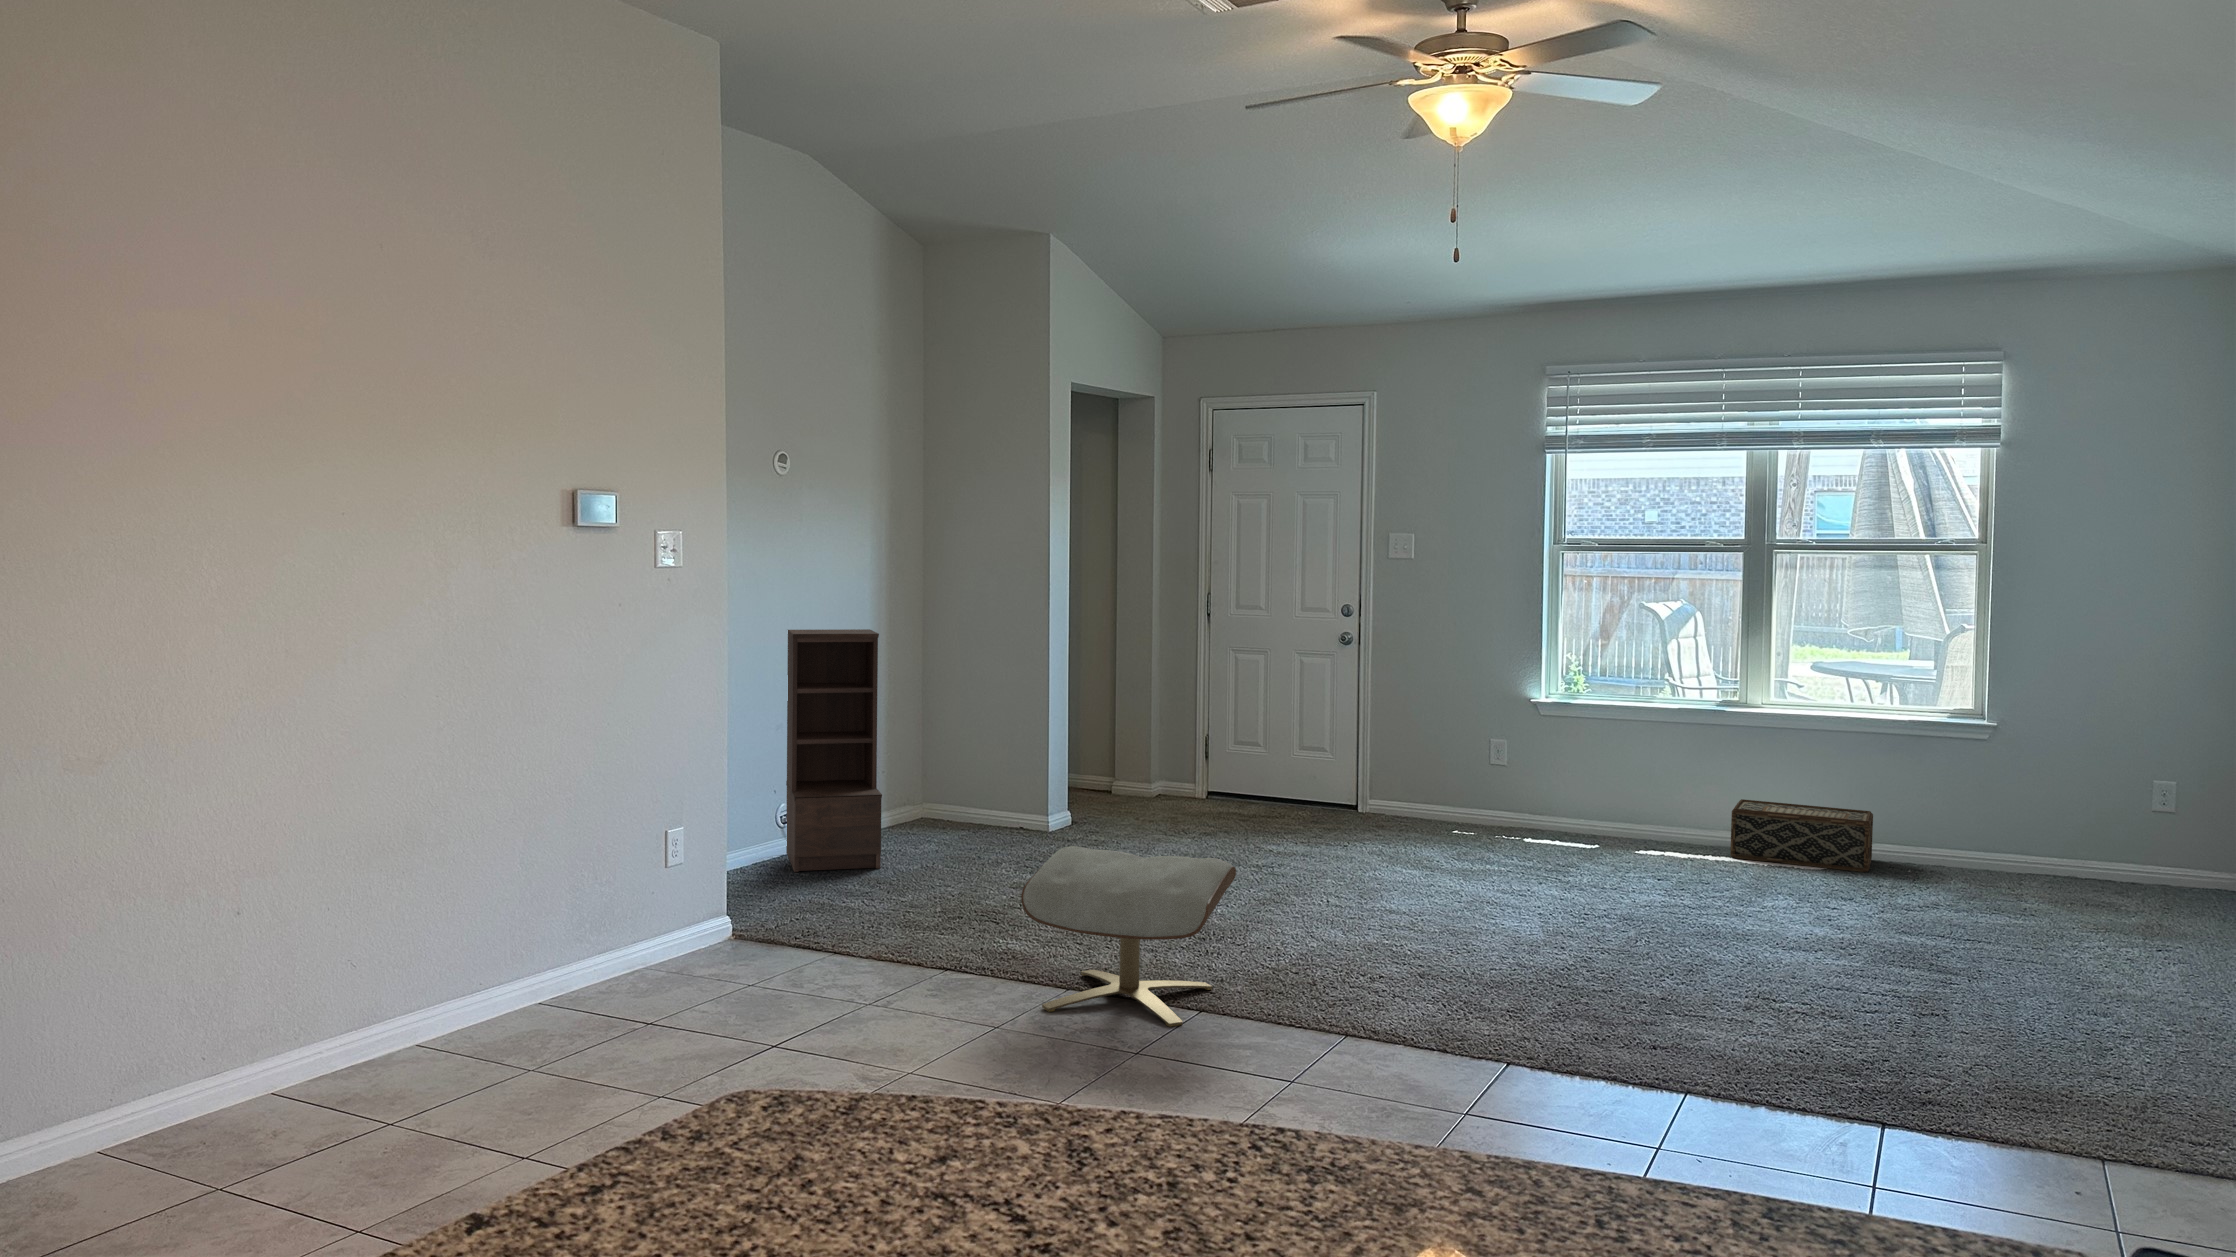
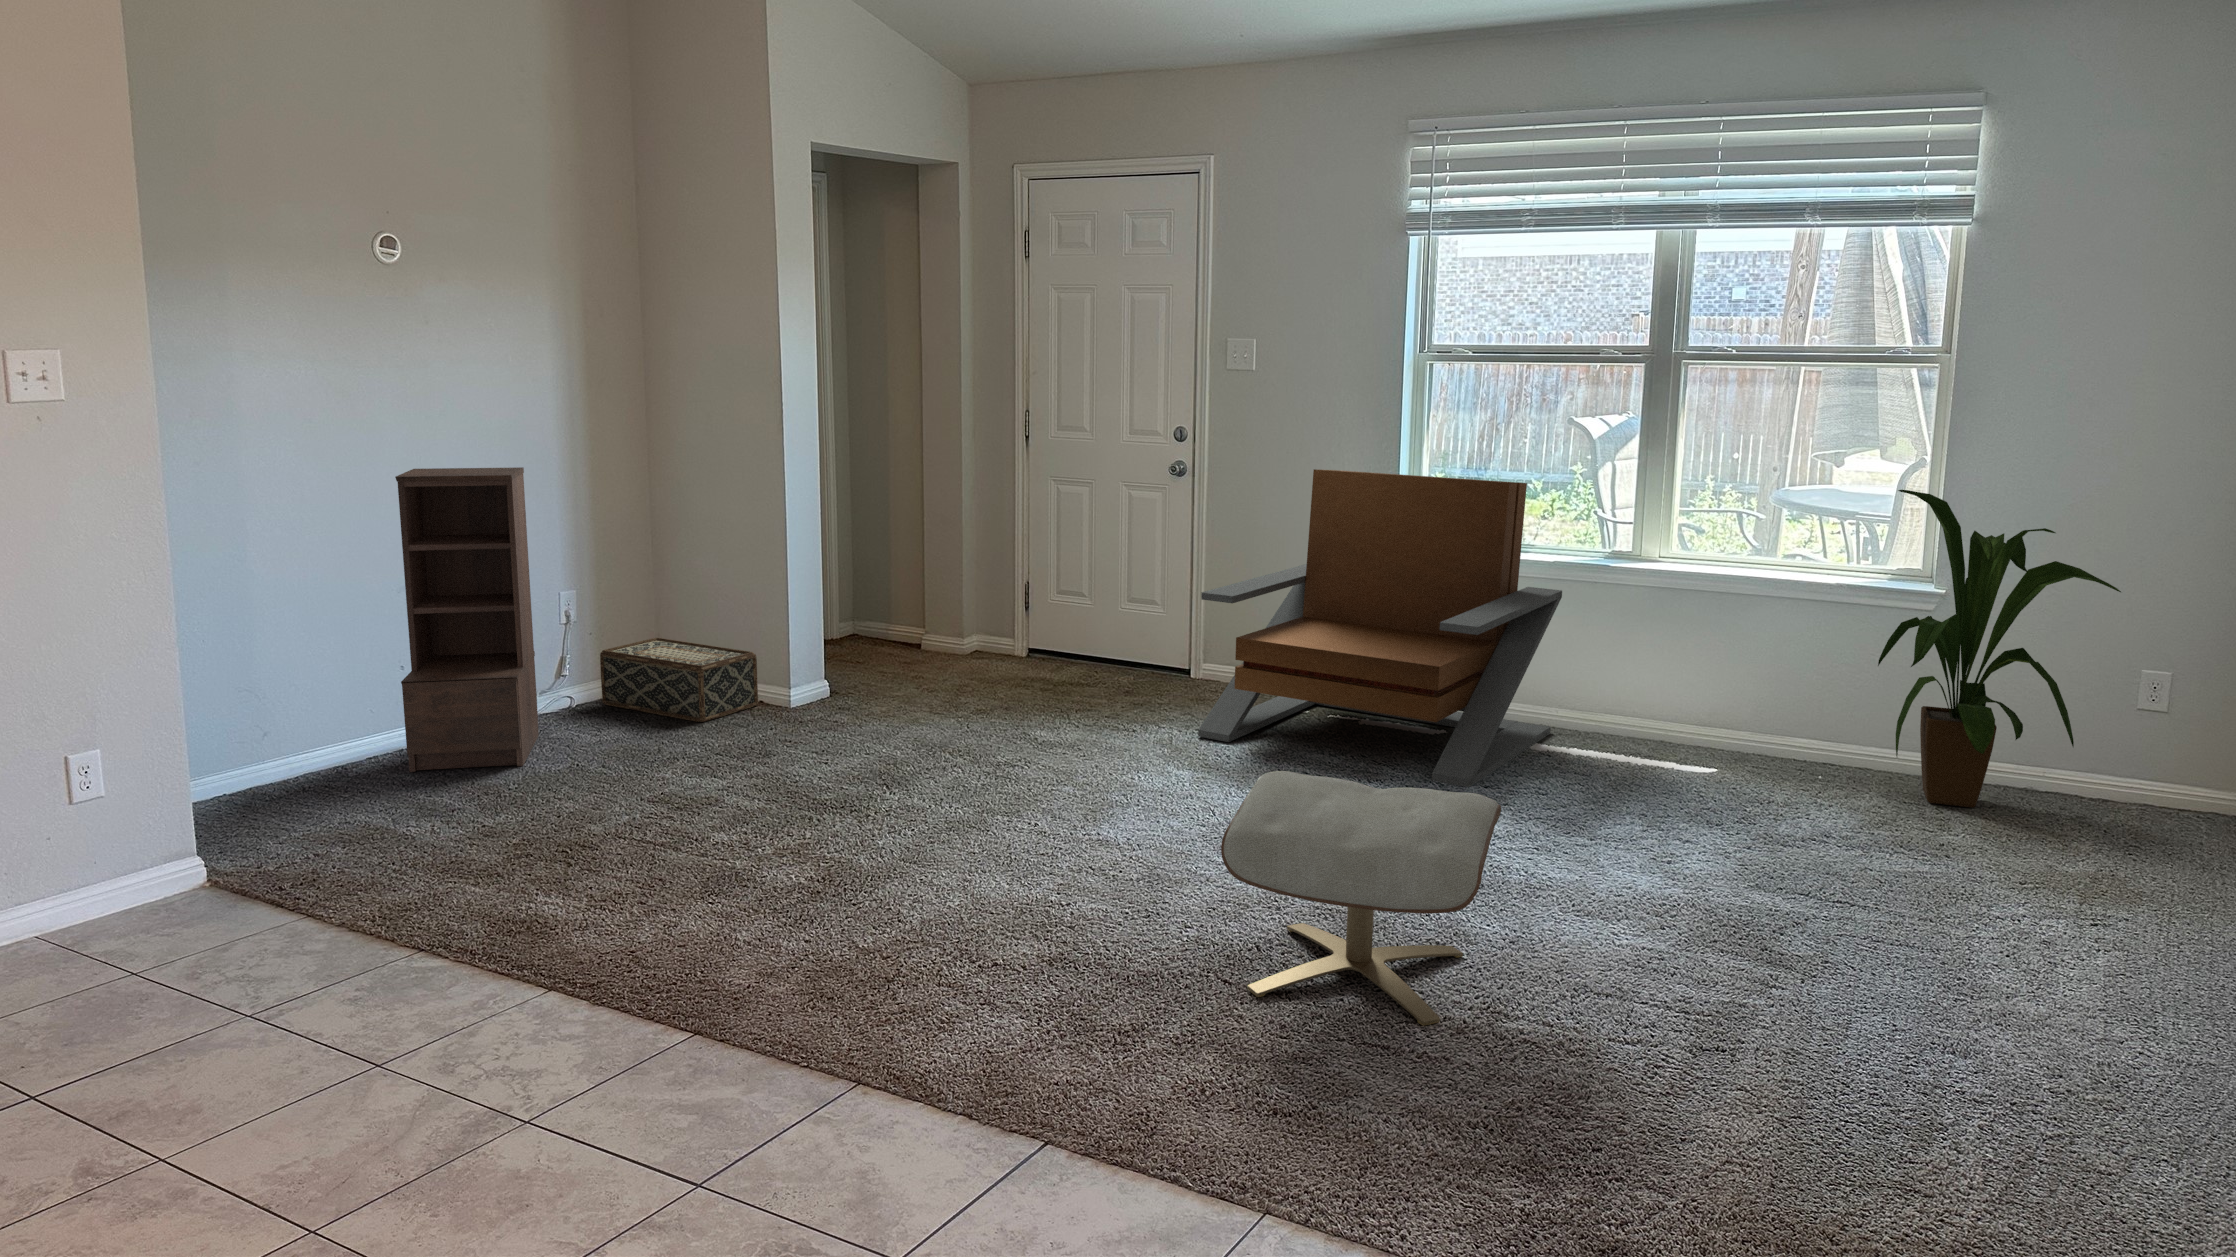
lounge chair: none [1405,635,1690,881] -> present [1198,469,1562,787]
house plant: none [1953,644,2141,892] -> present [1878,490,2121,808]
woven basket: present [1730,799,1873,872] -> present [600,638,758,722]
ottoman: present [1021,846,1236,1027] -> present [1221,771,1501,1026]

